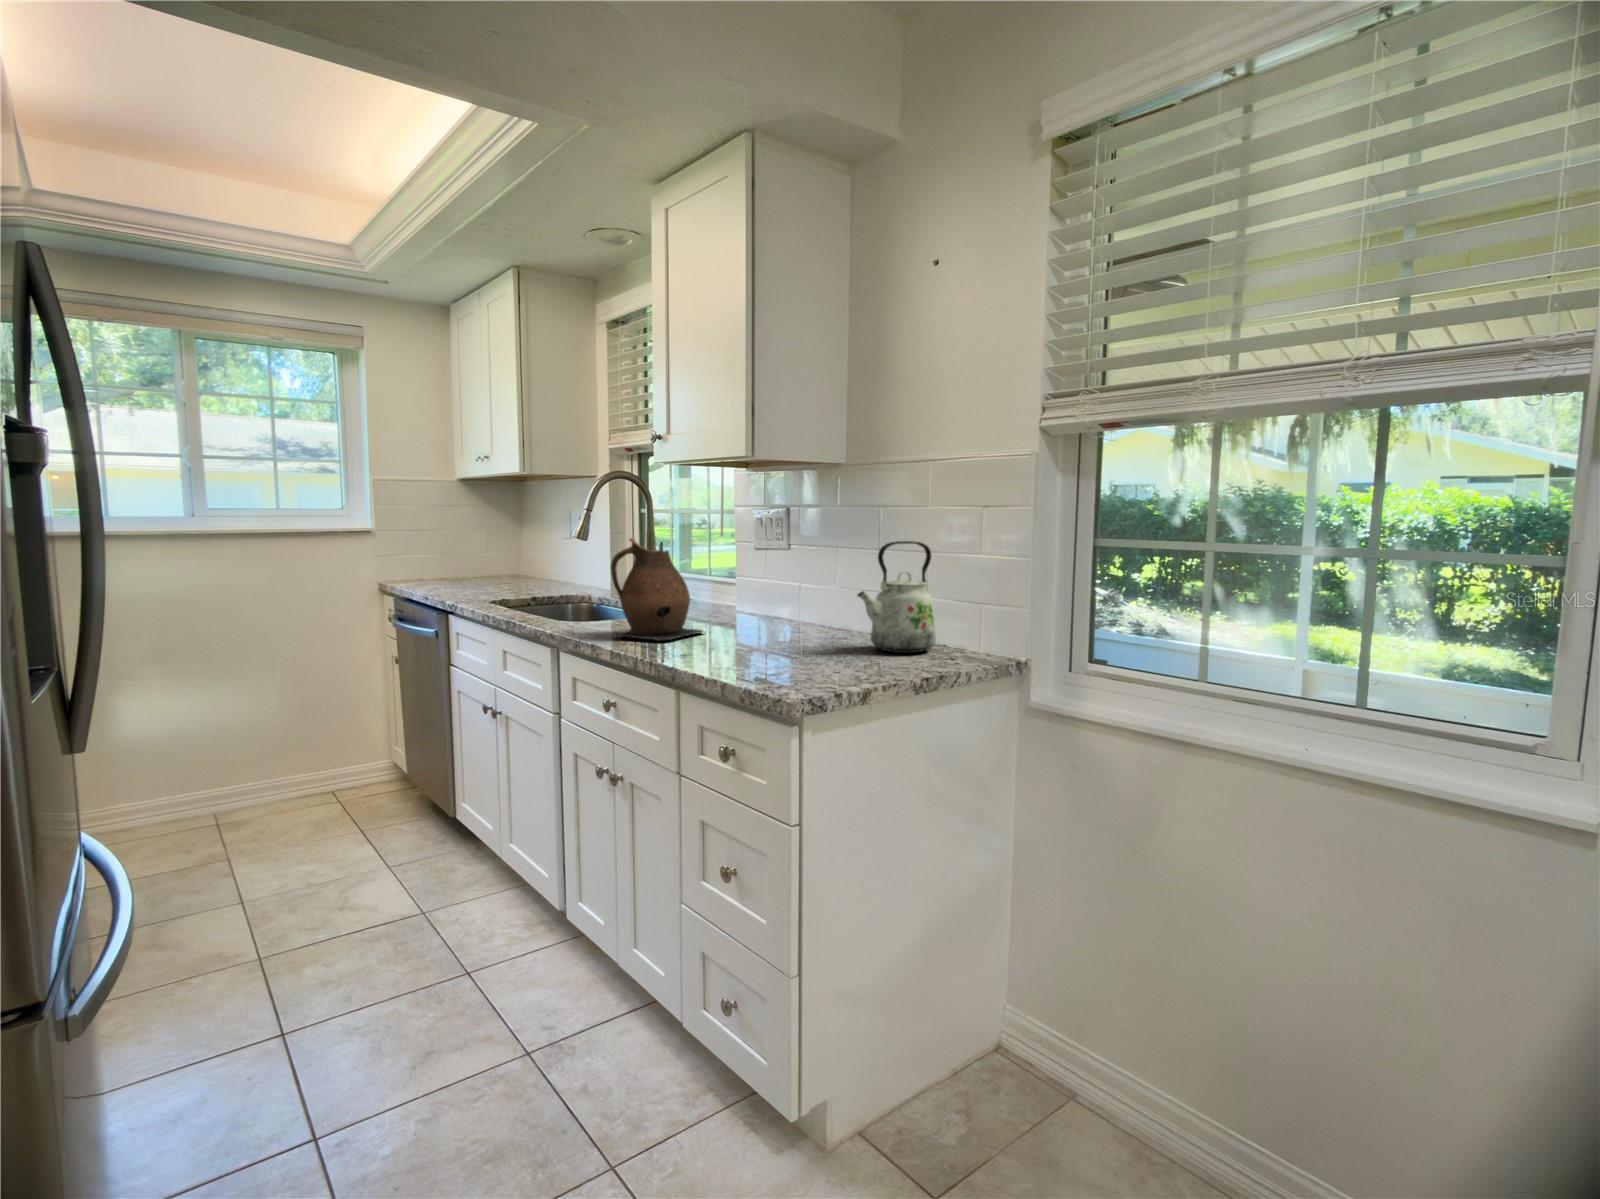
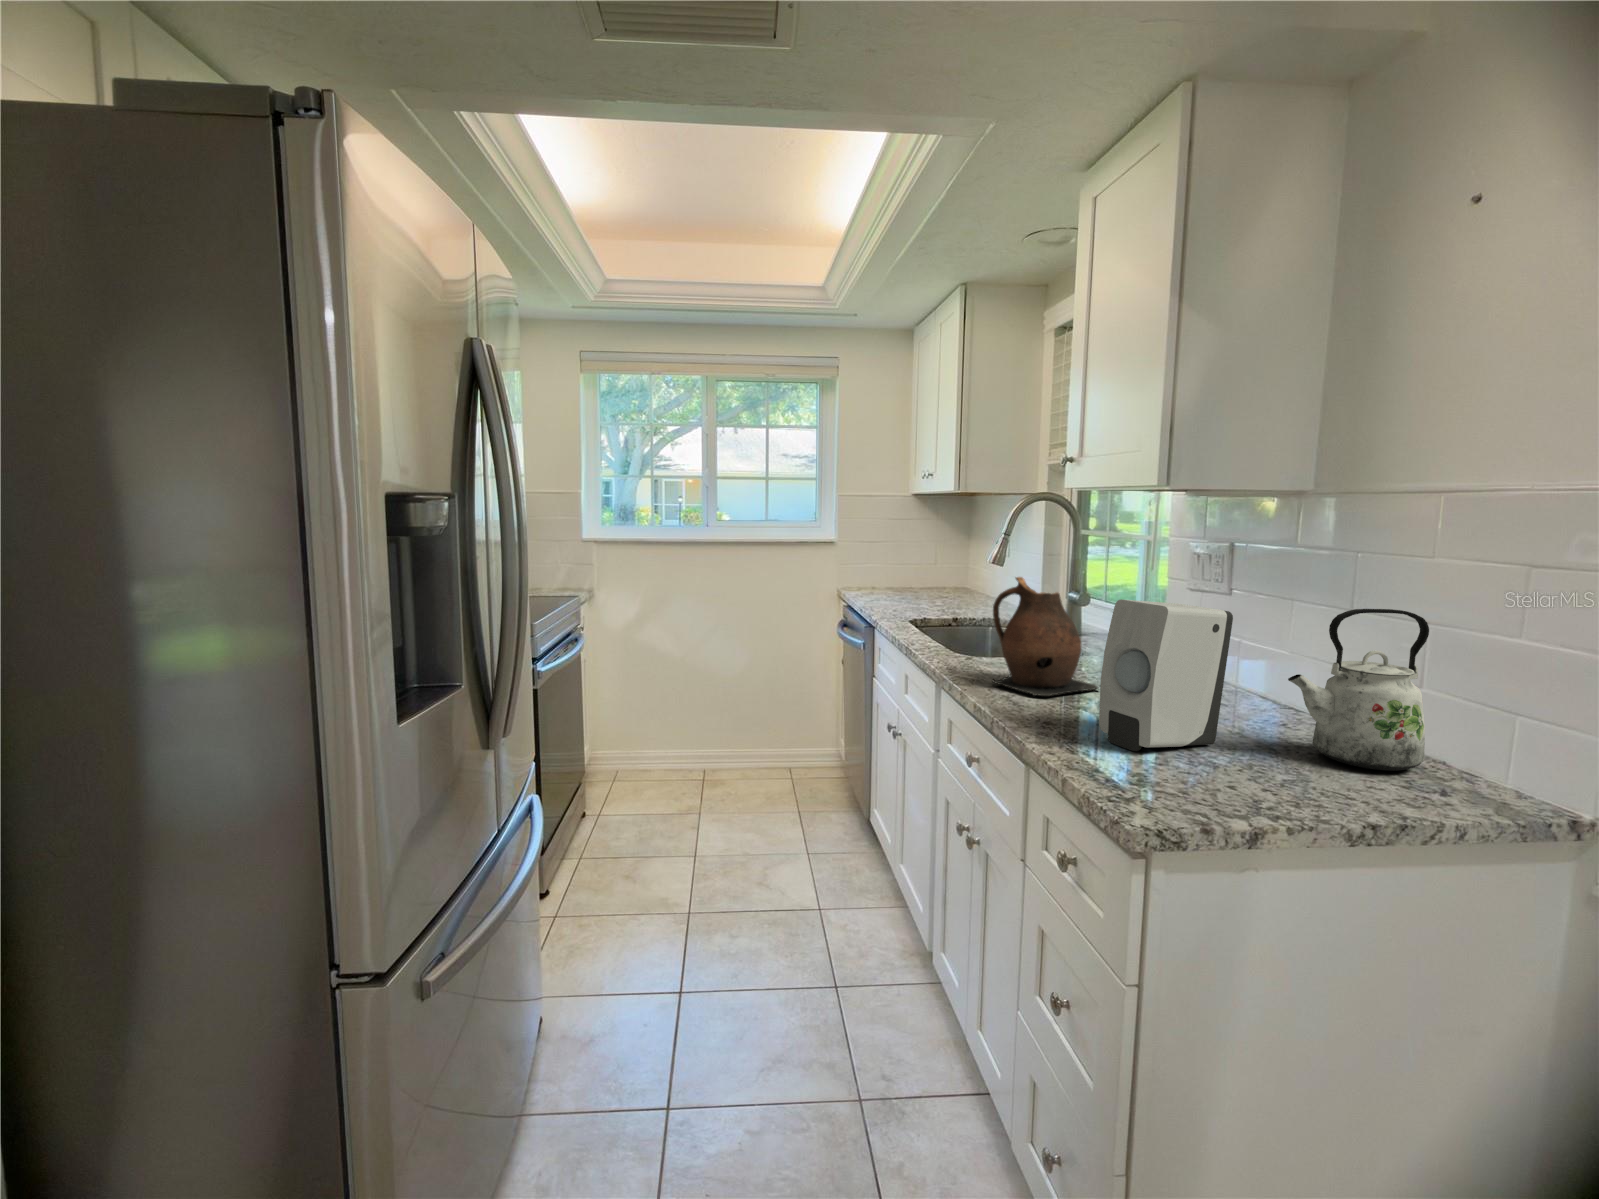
soap dispenser: none [729,543,817,663] -> present [1099,599,1233,751]

